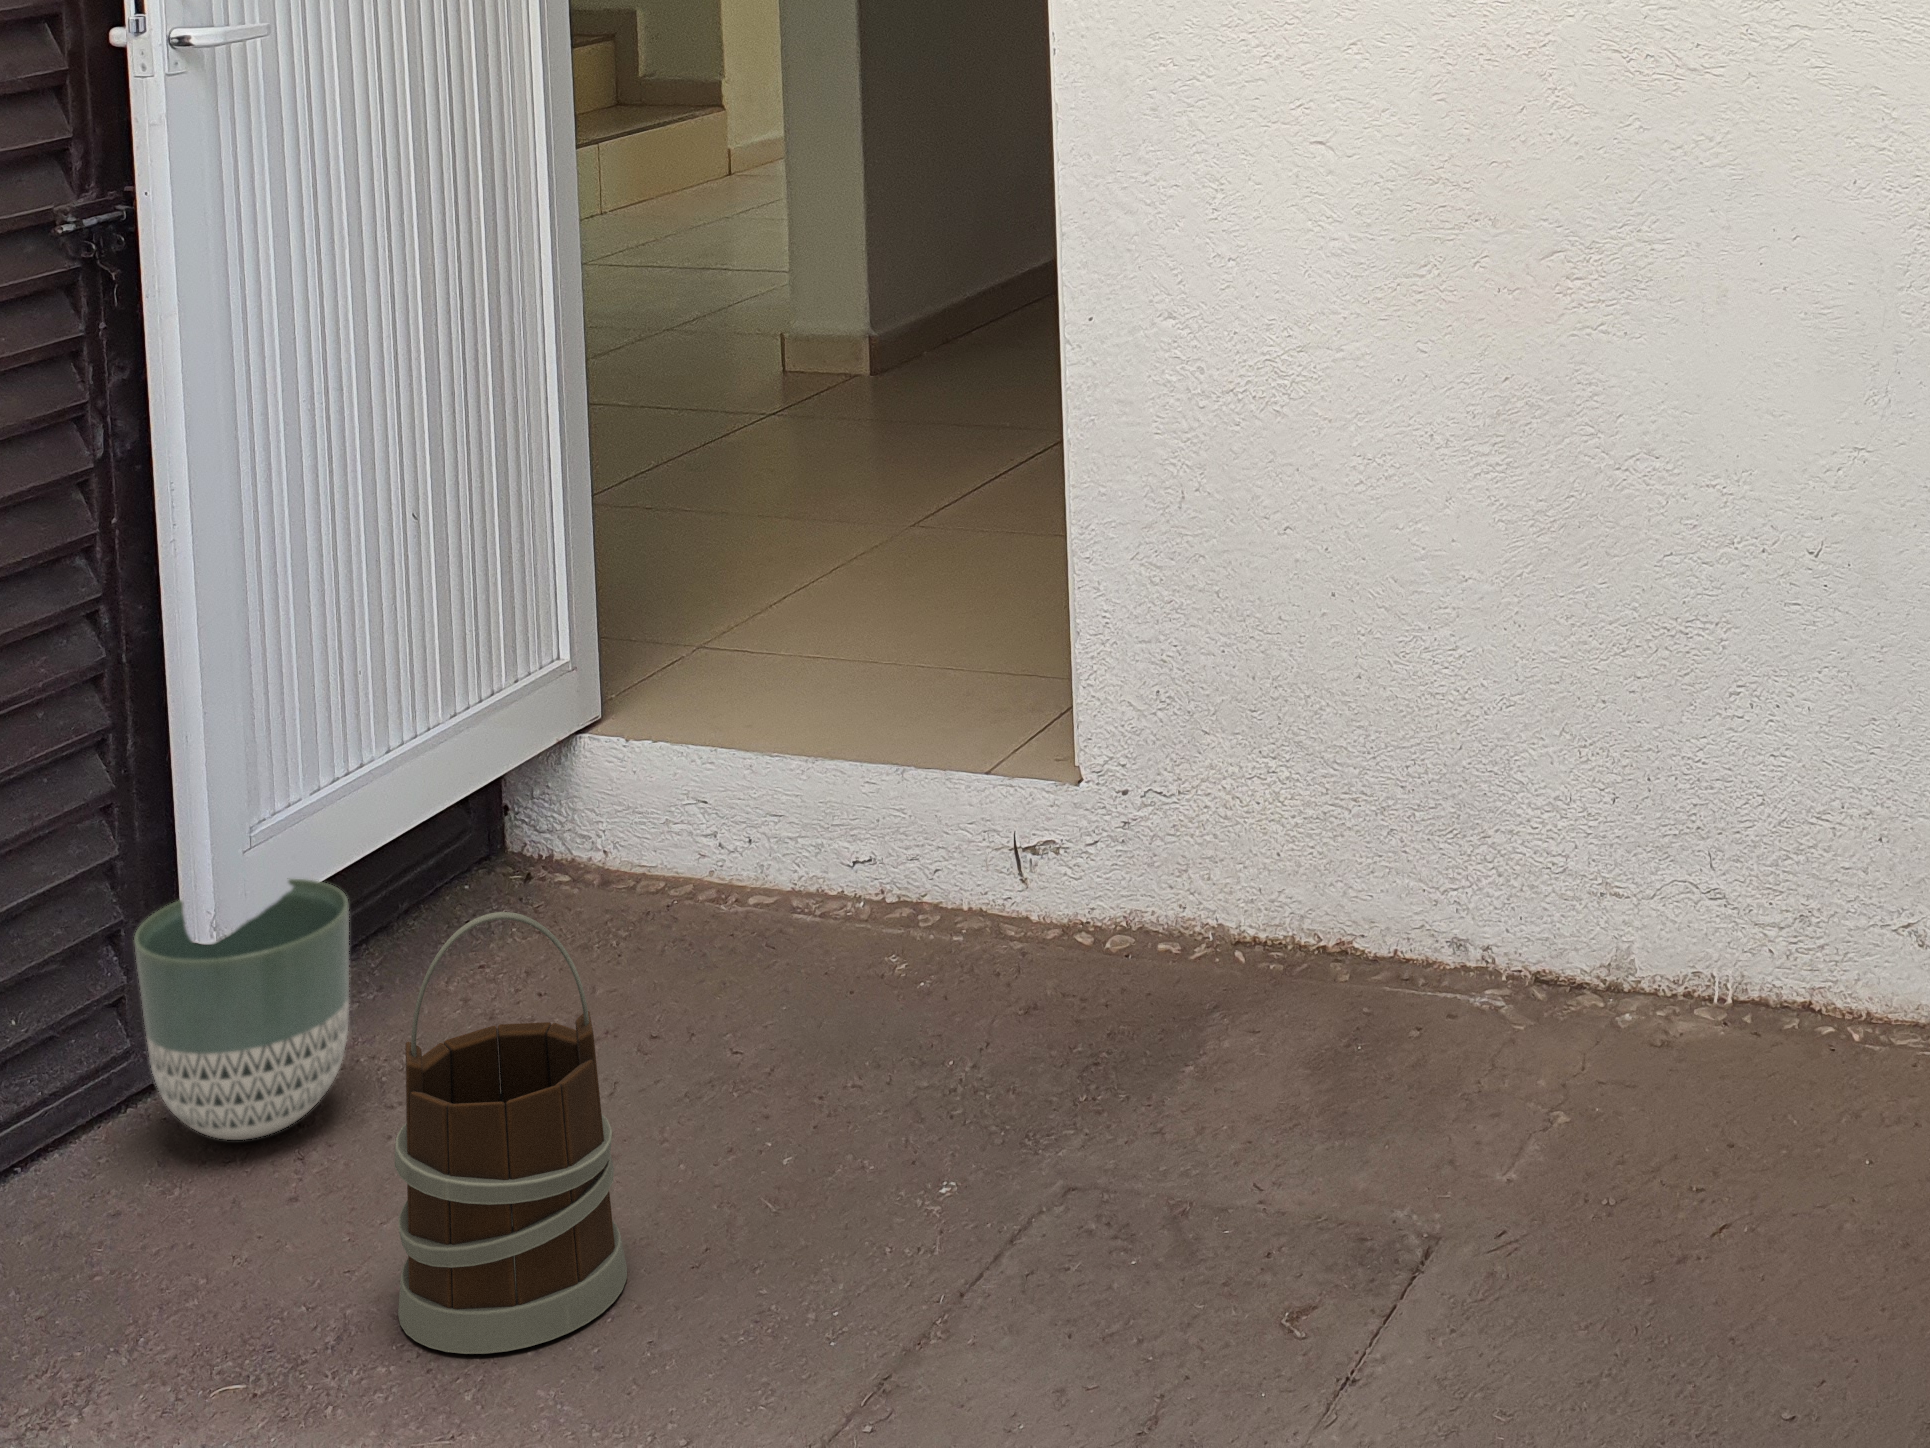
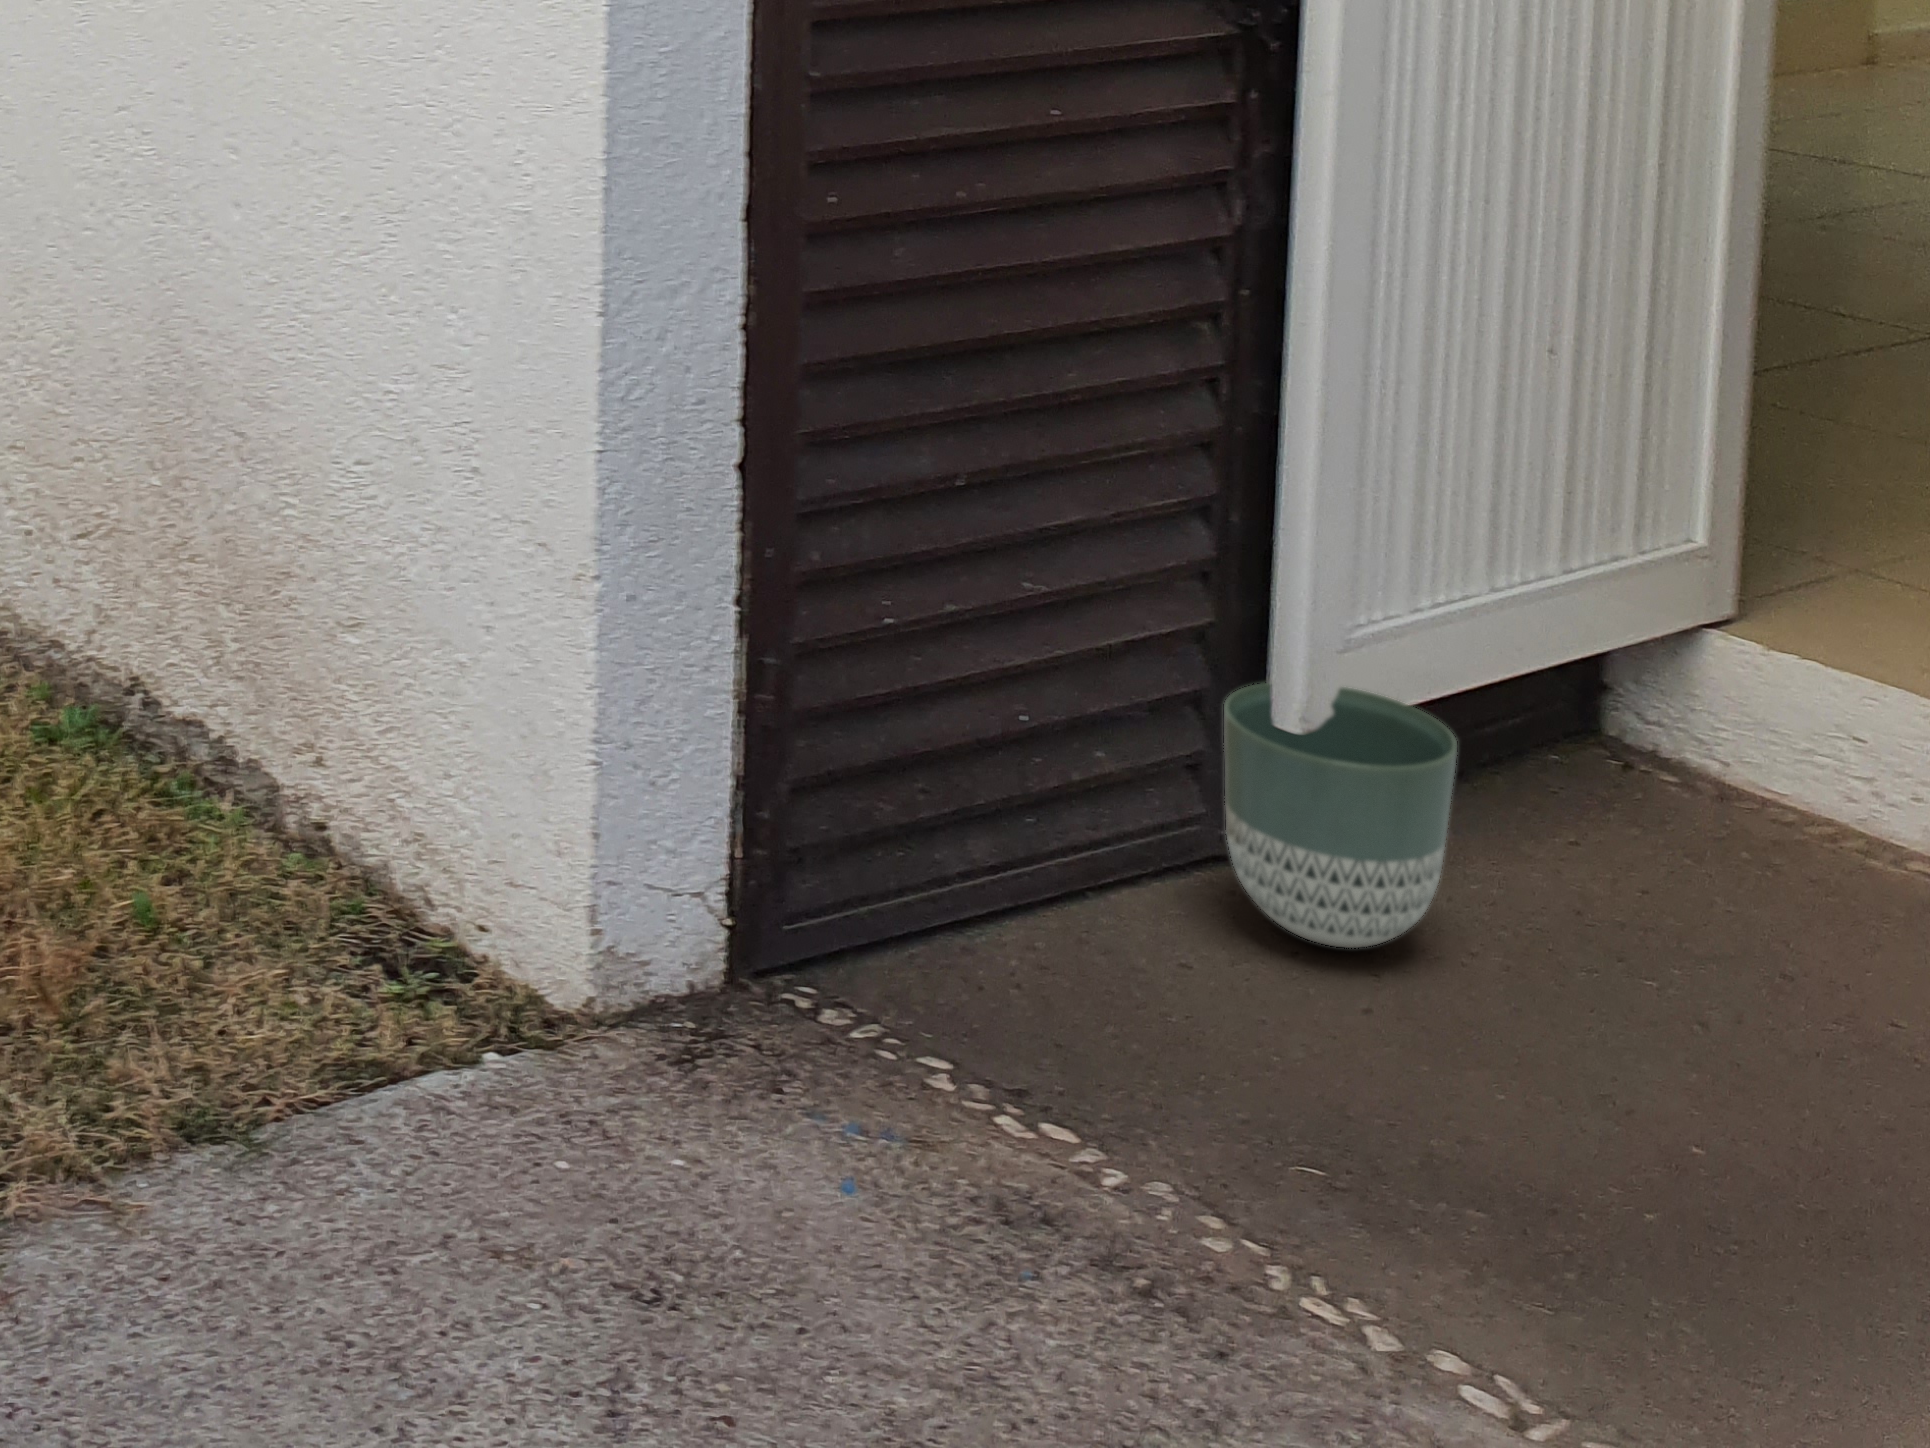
wooden bucket: present [395,912,627,1354] -> none [1518,822,1814,1319]

